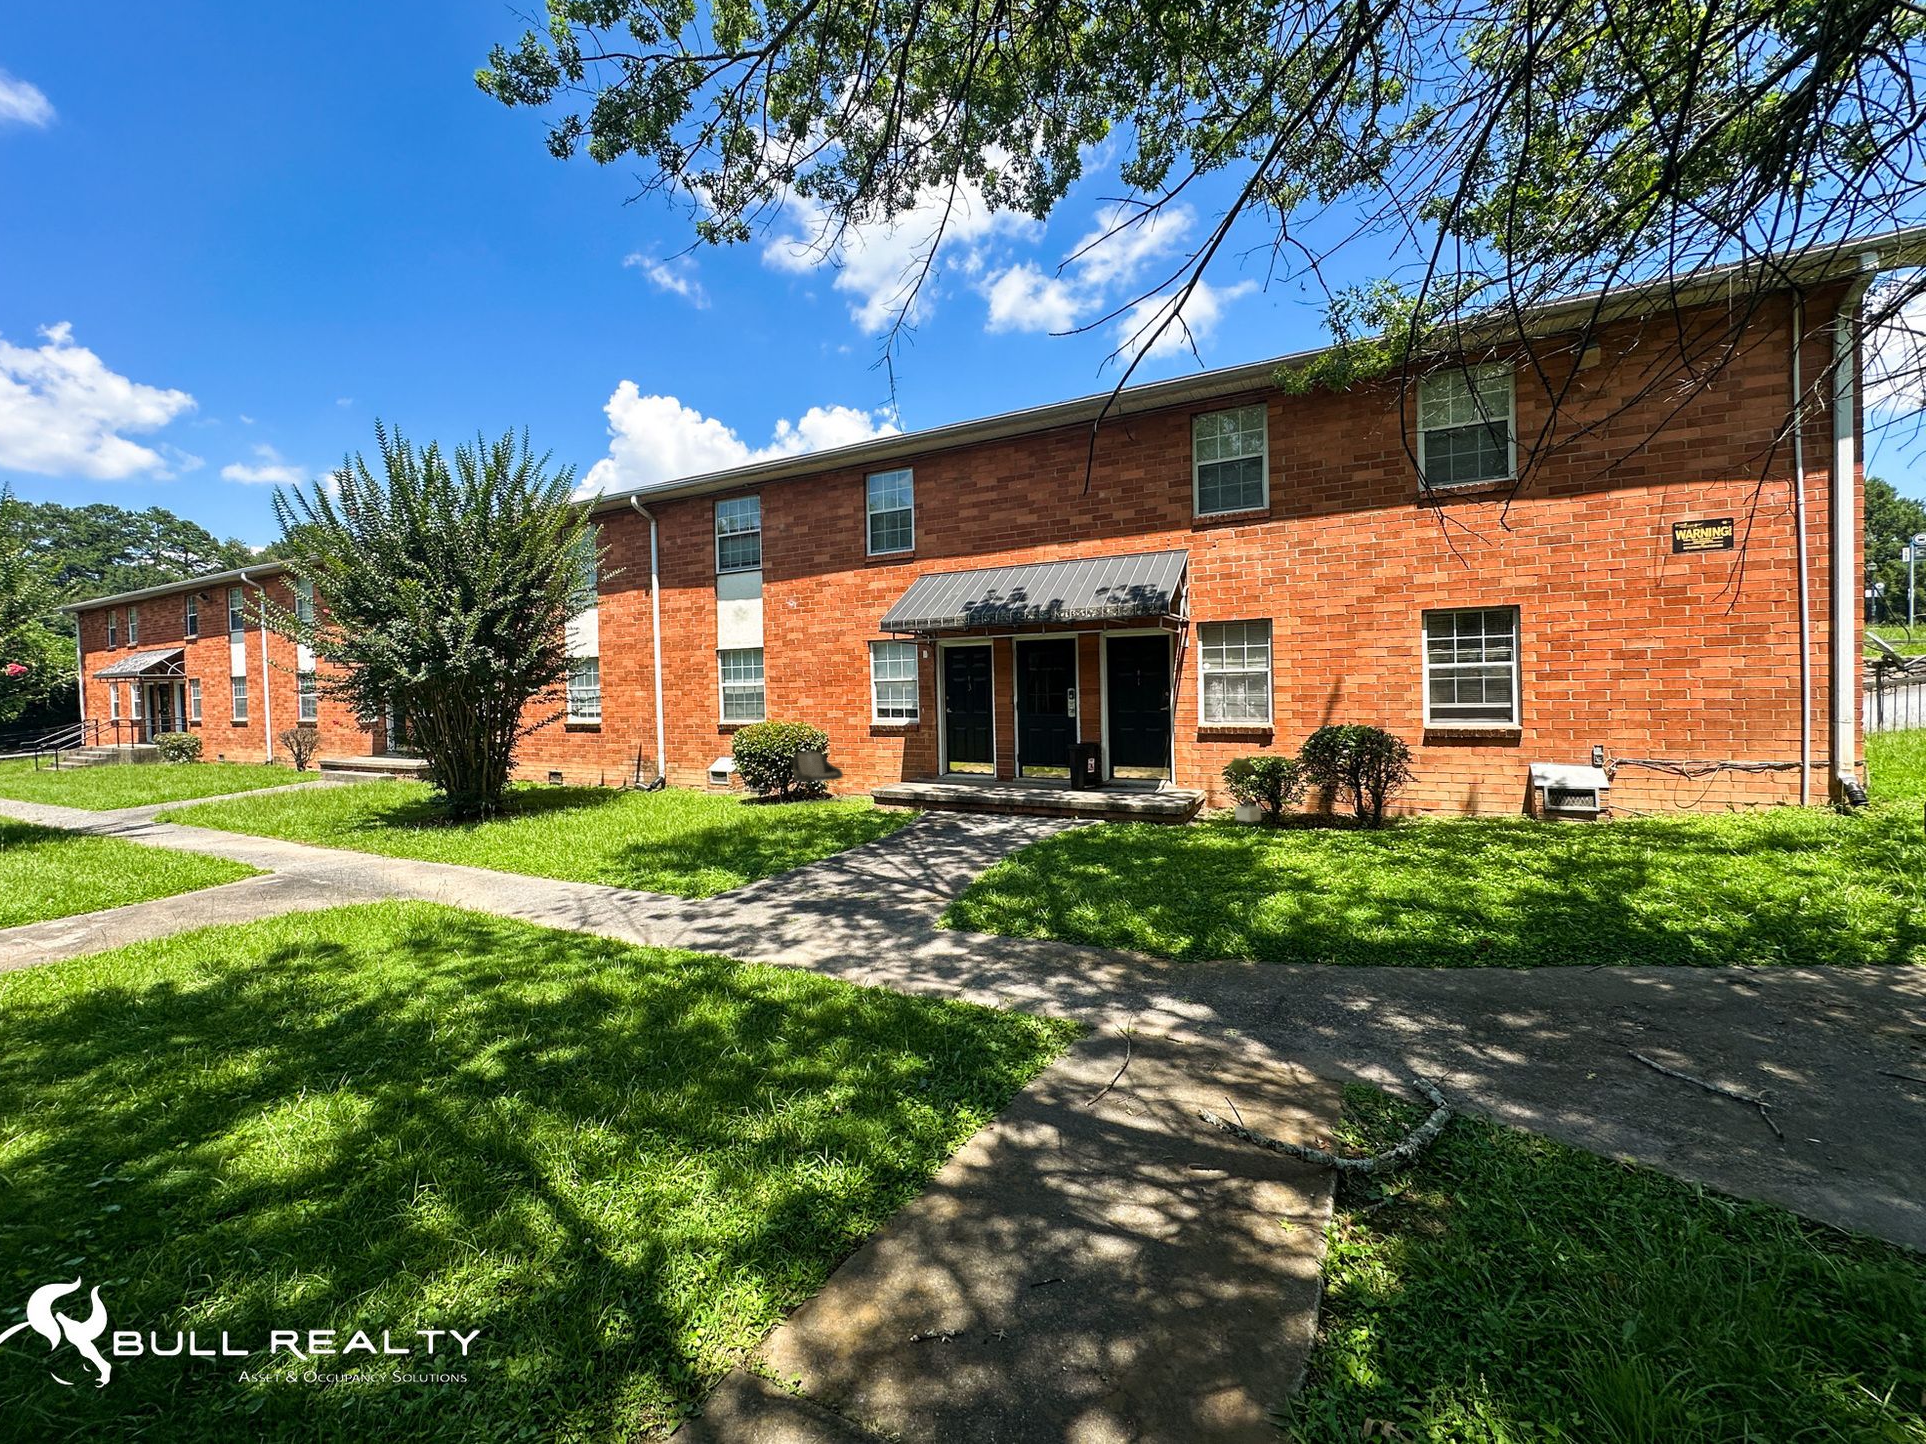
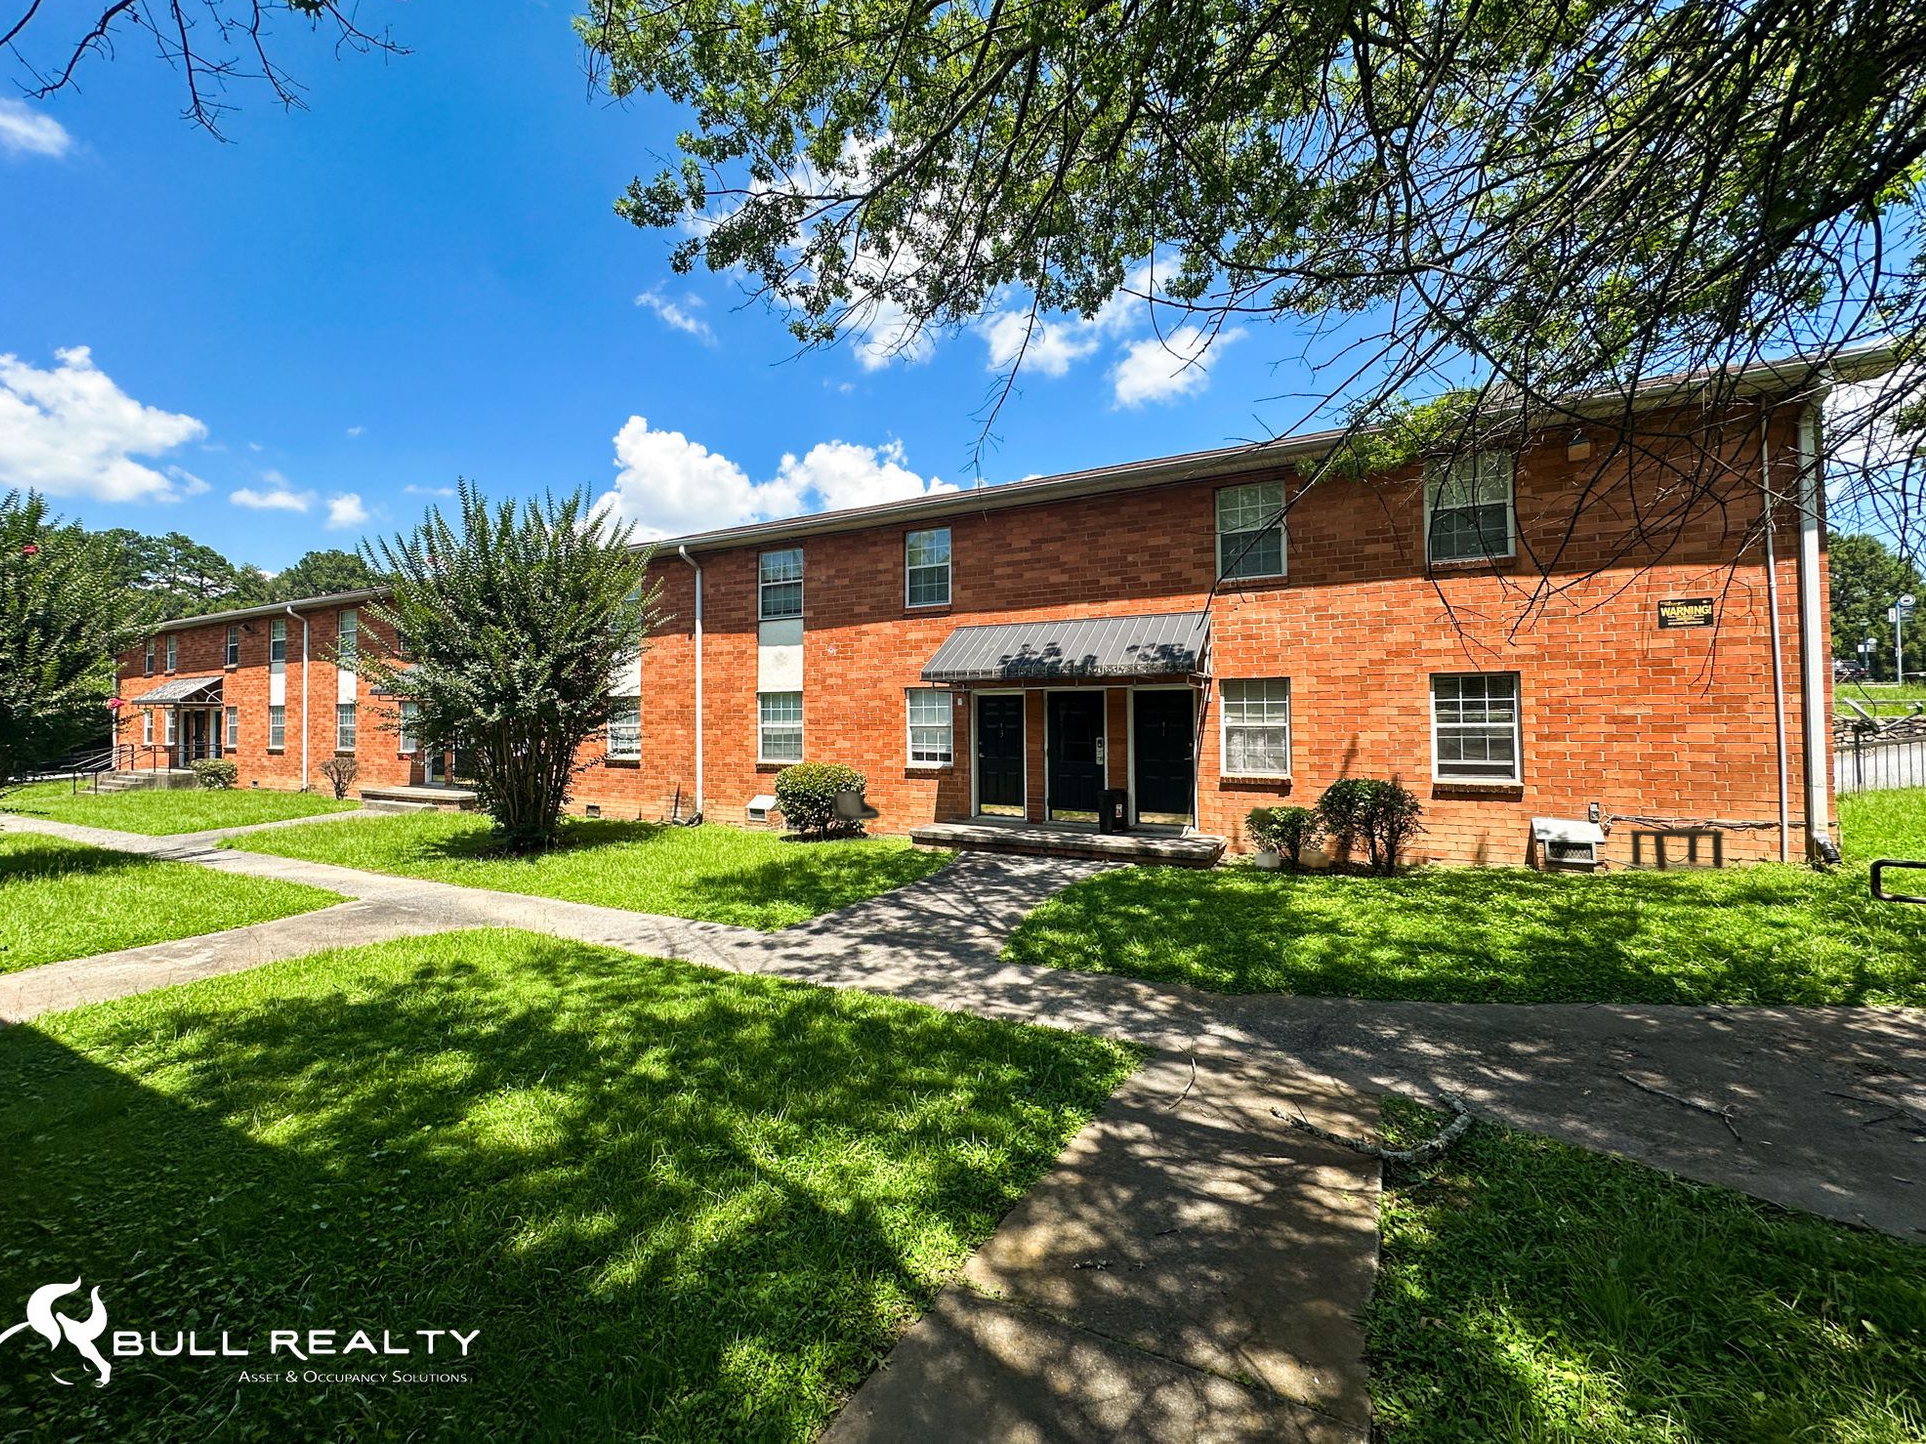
bench: none [1638,770,1741,816] -> present [1631,828,1724,870]
woven basket: none [1283,797,1315,821] -> present [1300,849,1330,867]

